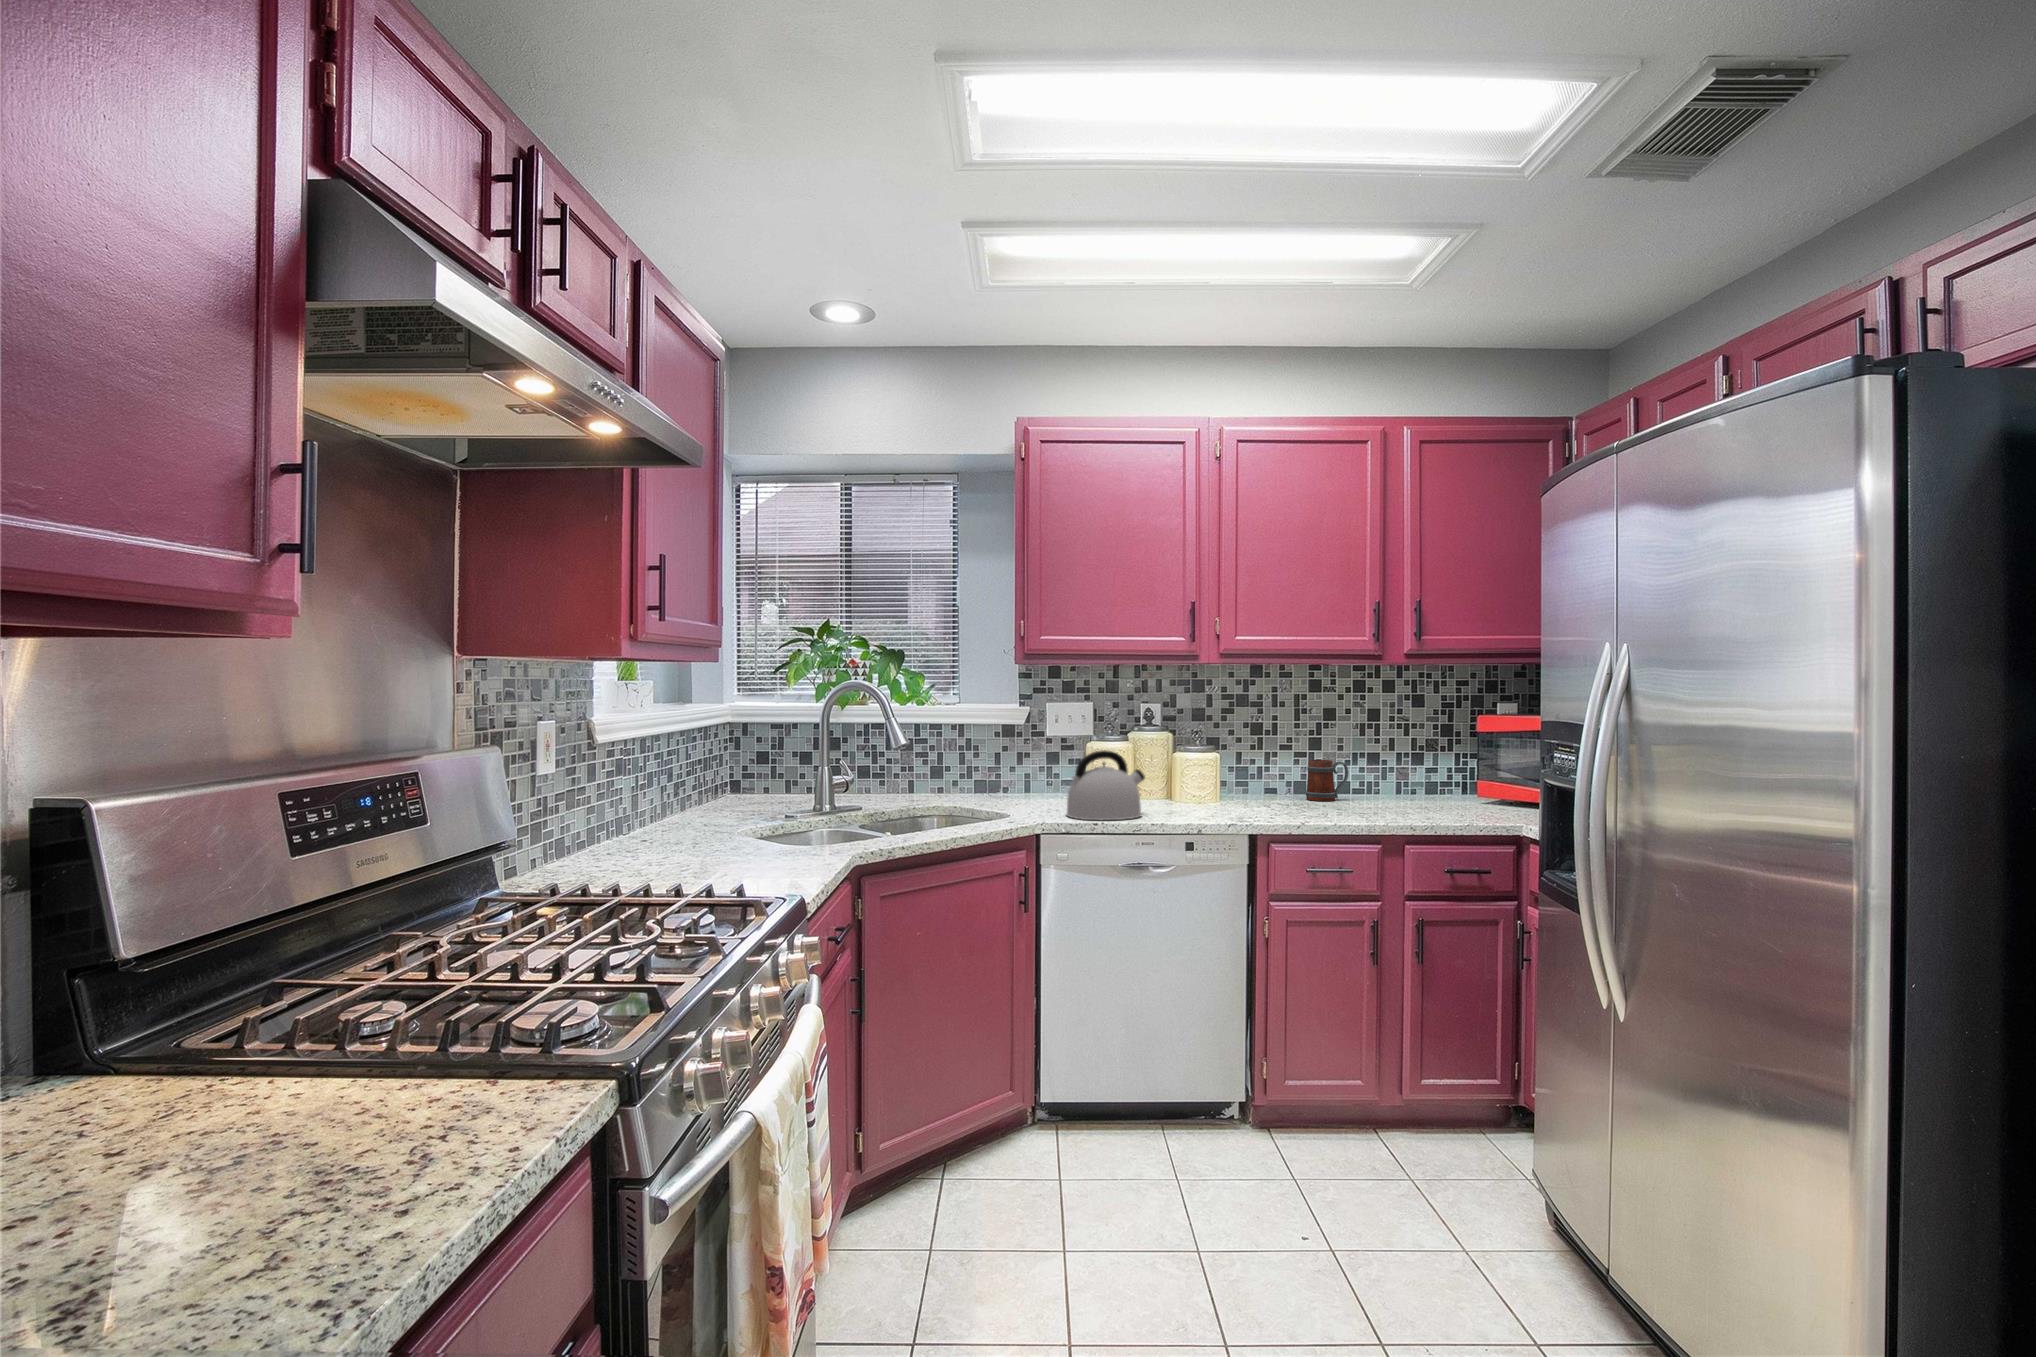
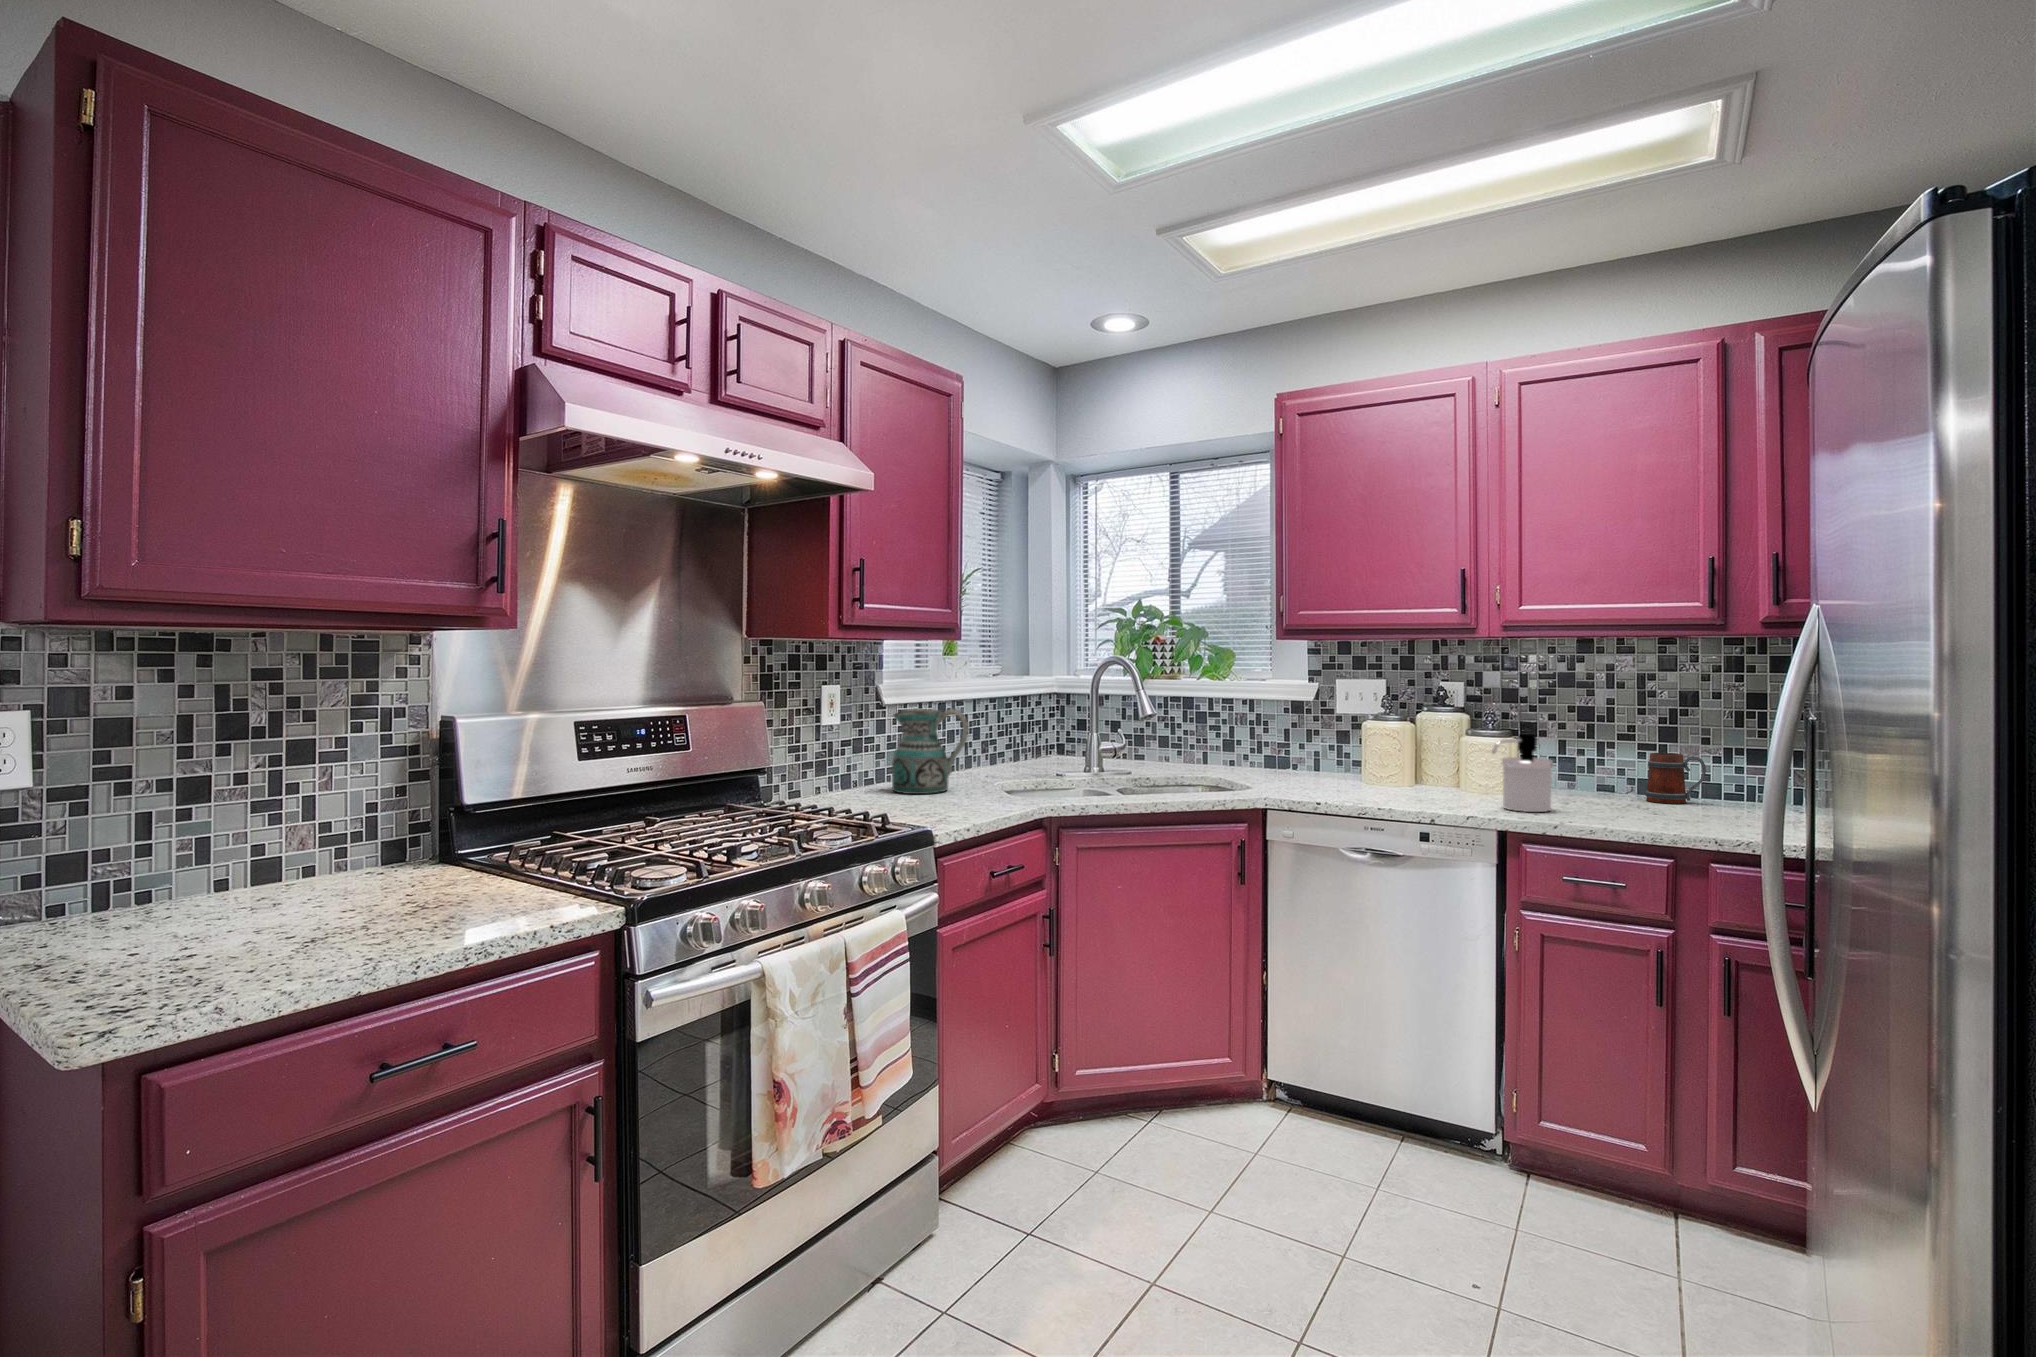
ceramic pitcher: none [618,744,722,856] -> present [892,709,969,794]
soap dispenser: none [1238,748,1279,817] -> present [1492,734,1553,812]
kettle: present [1066,750,1145,820] -> none [1307,729,1397,801]

